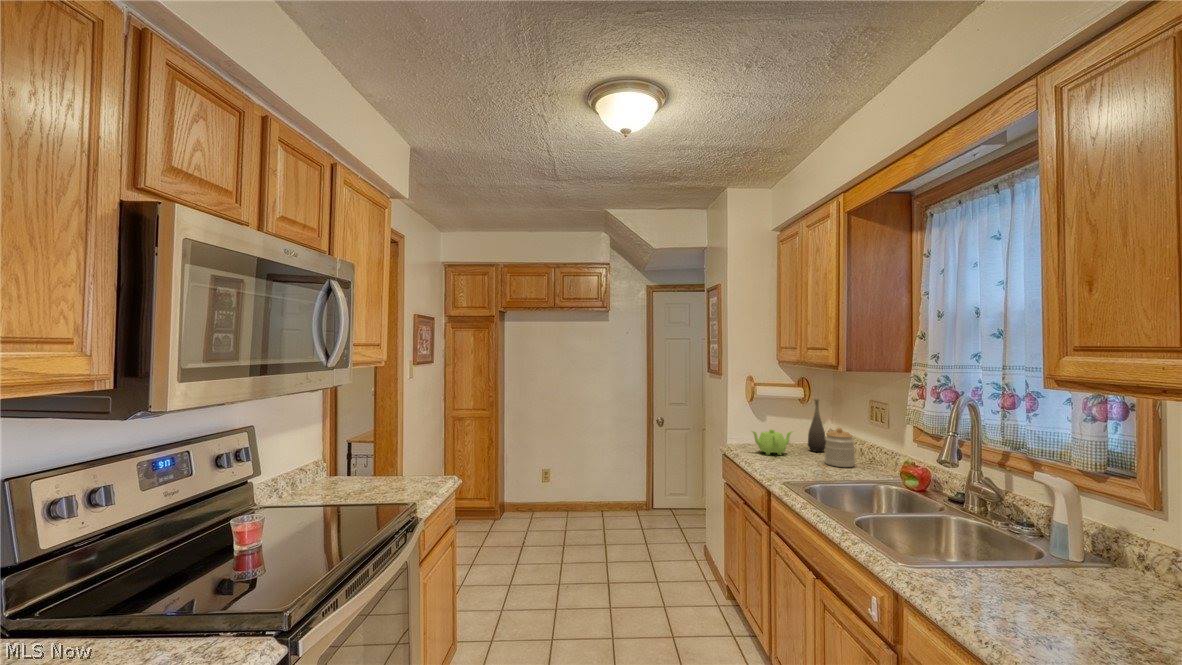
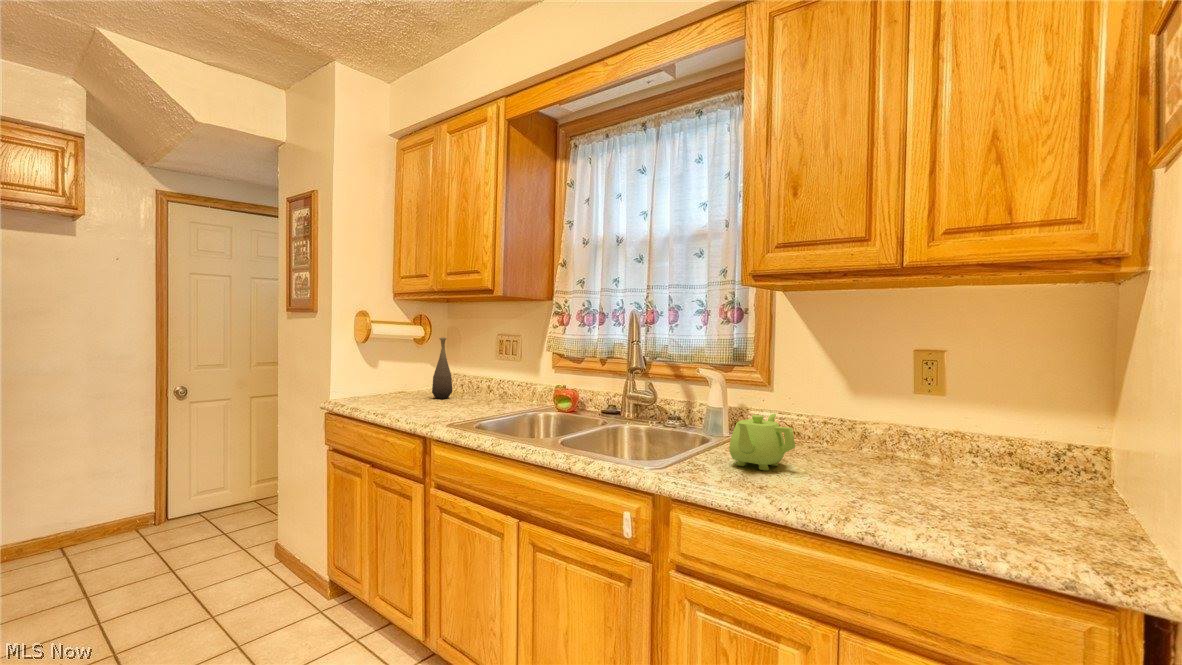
jar: present [825,428,855,467] -> none [463,364,495,407]
teapot: present [752,430,792,455] -> present [729,414,795,470]

